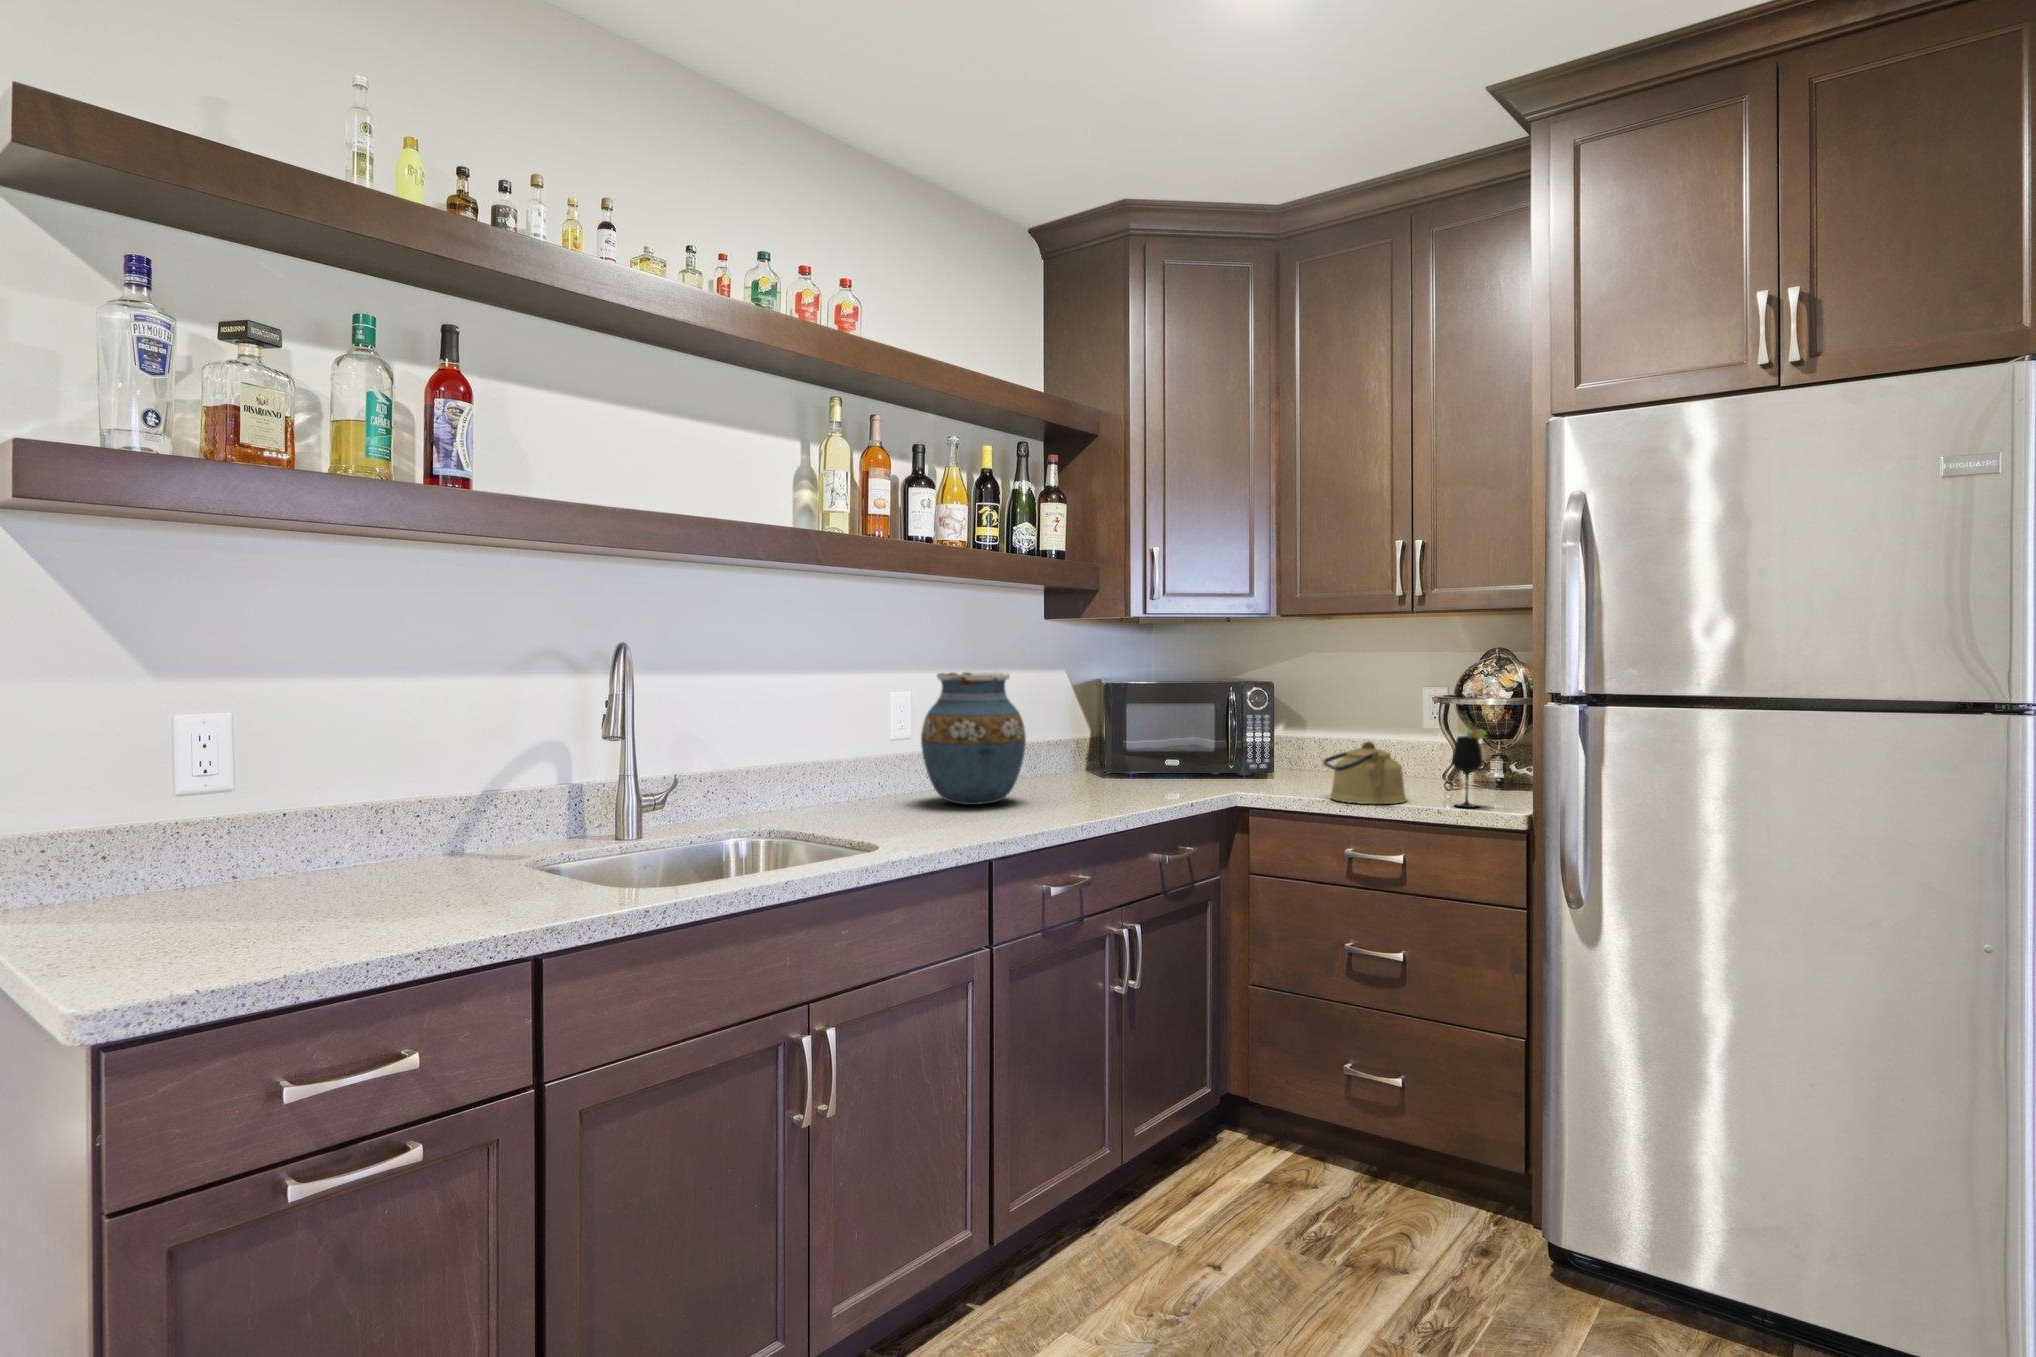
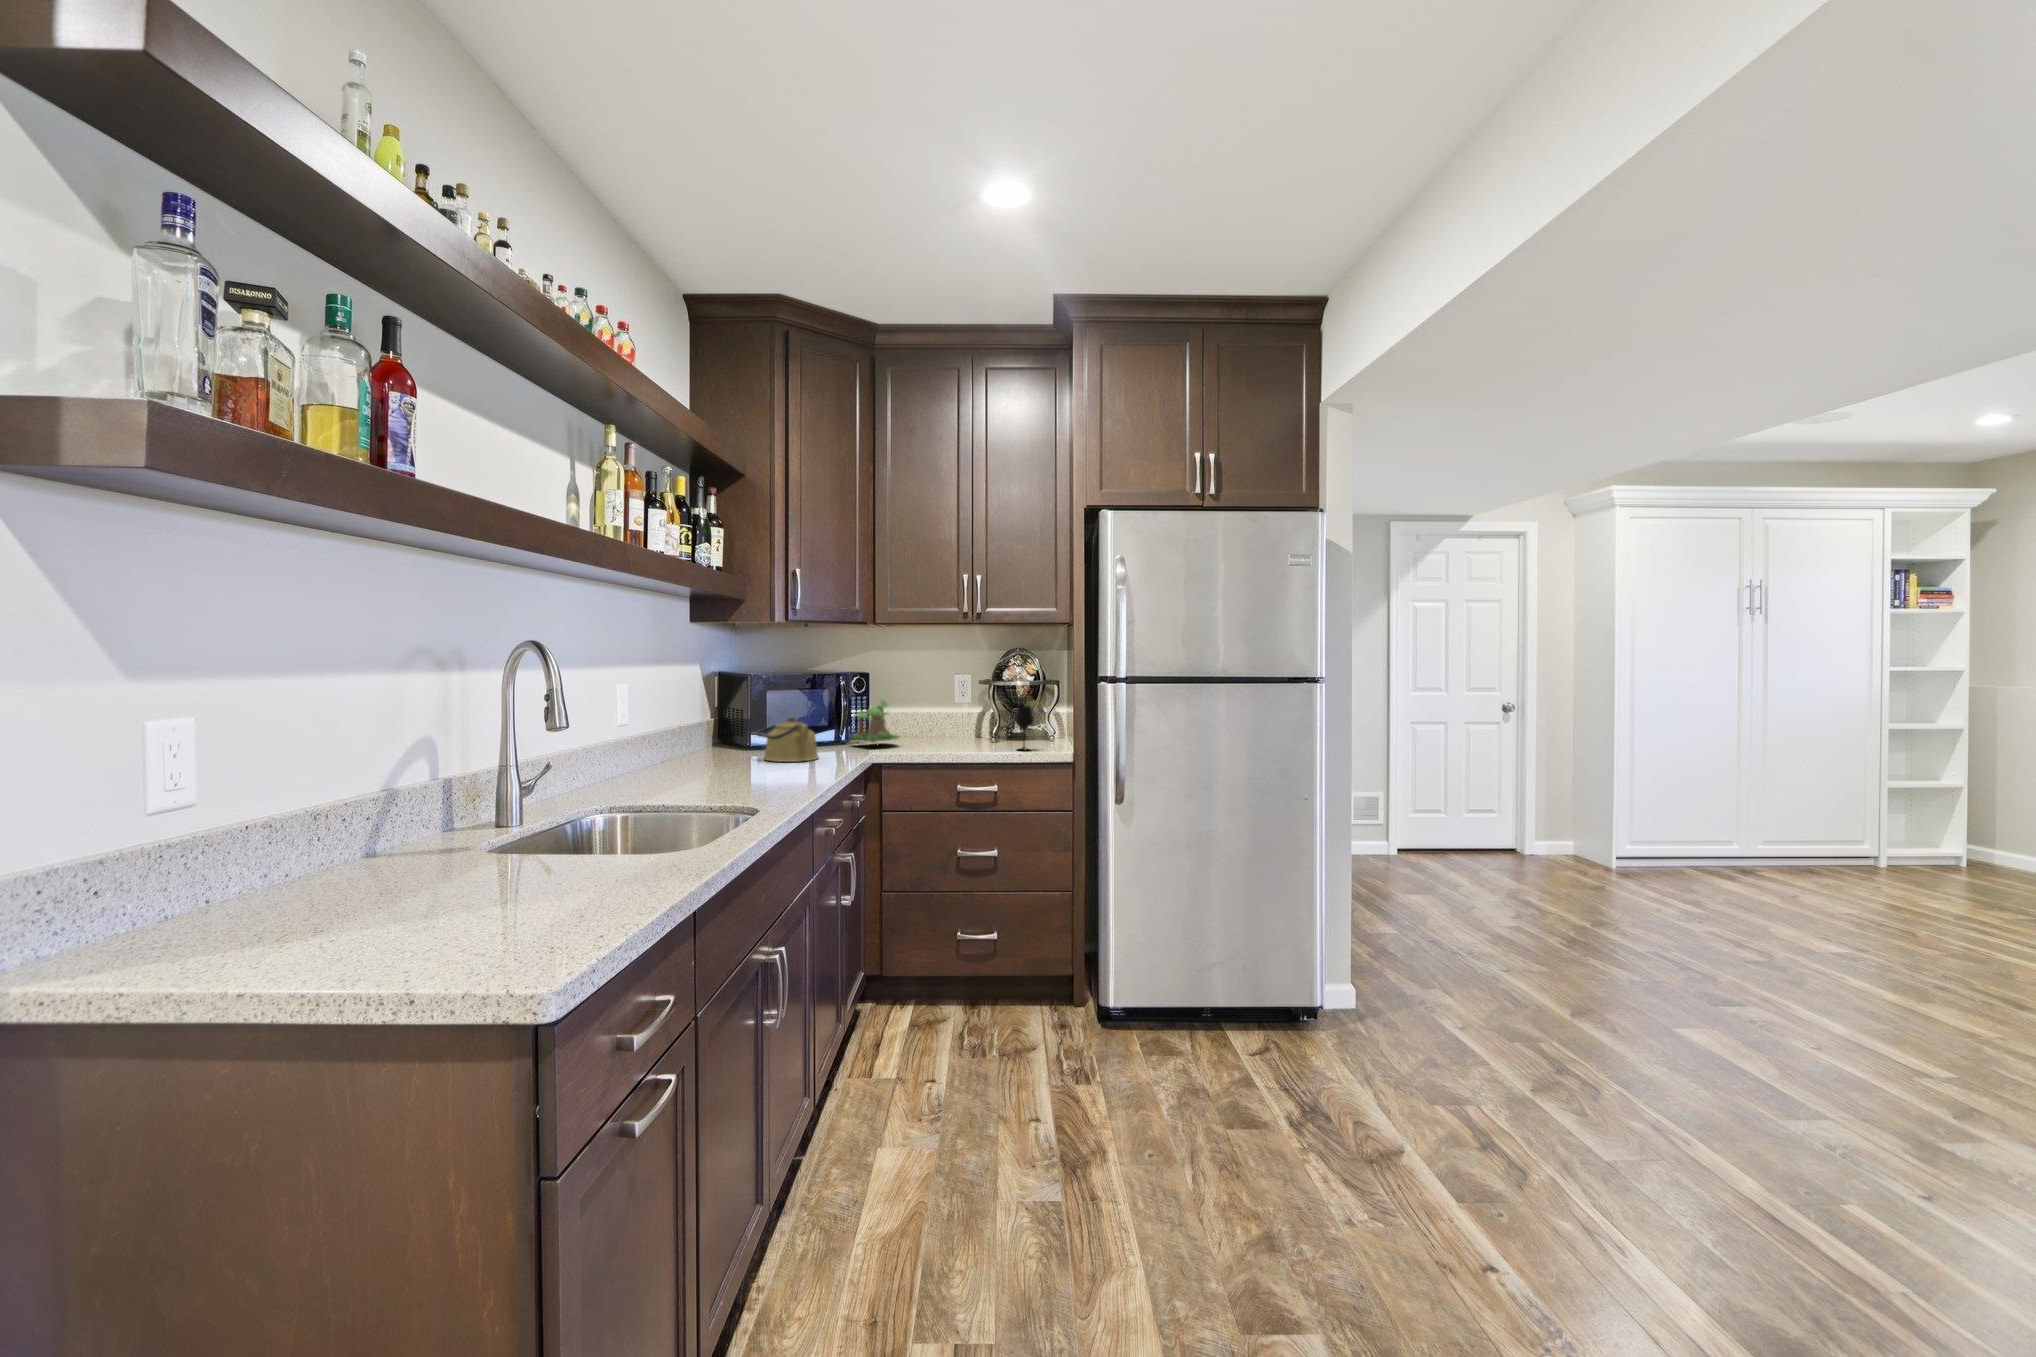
vase: present [921,672,1026,805] -> none [646,666,738,776]
plant: none [1237,691,1308,783] -> present [851,700,900,743]
kettle: present [1322,741,1406,804] -> present [757,717,818,762]

